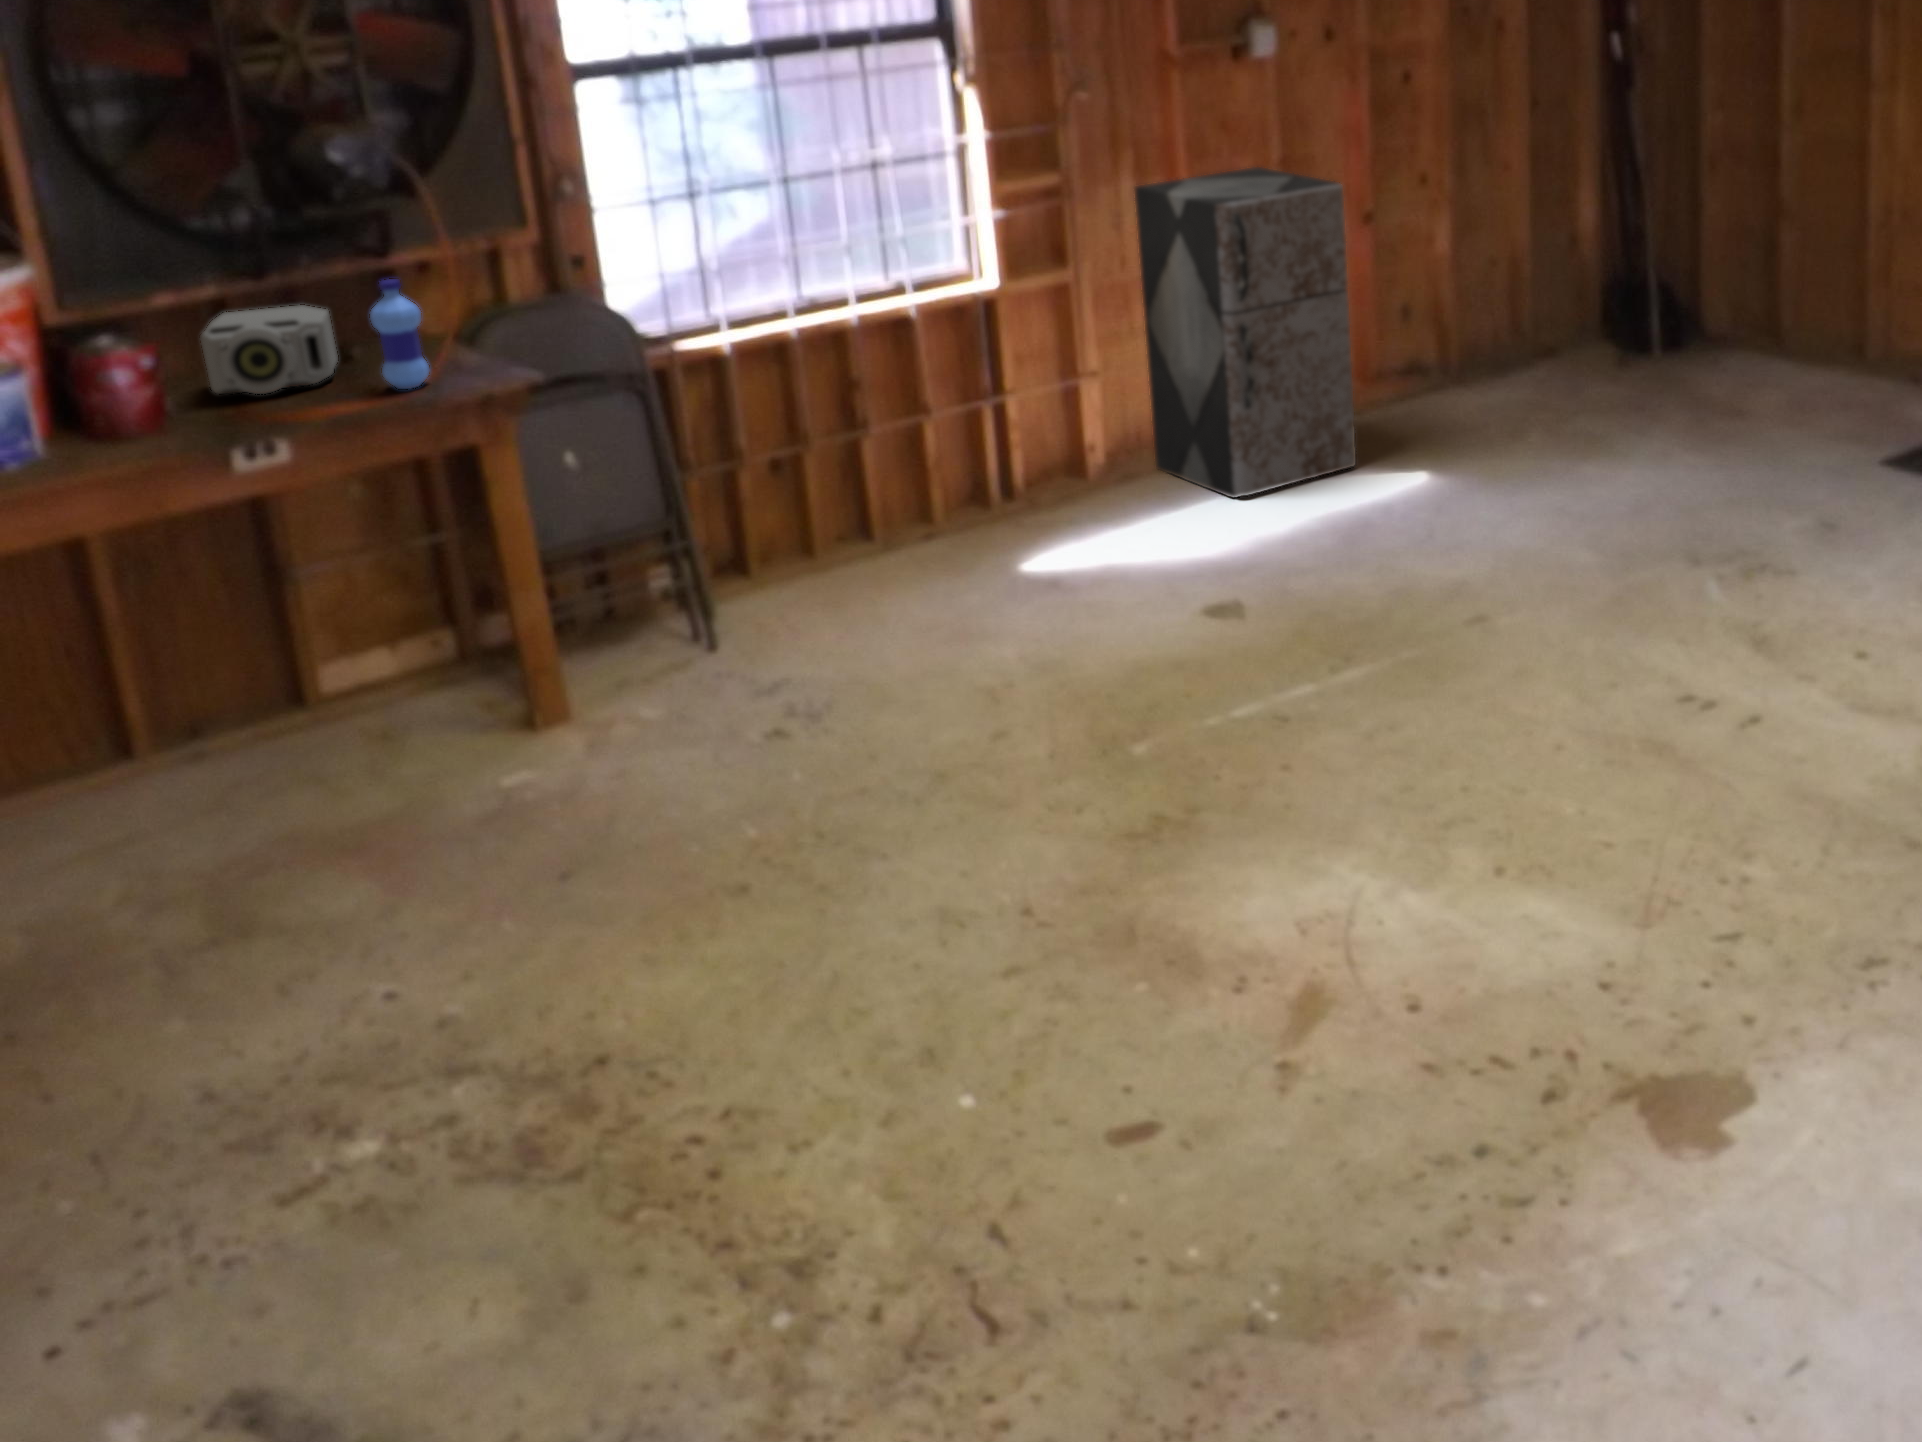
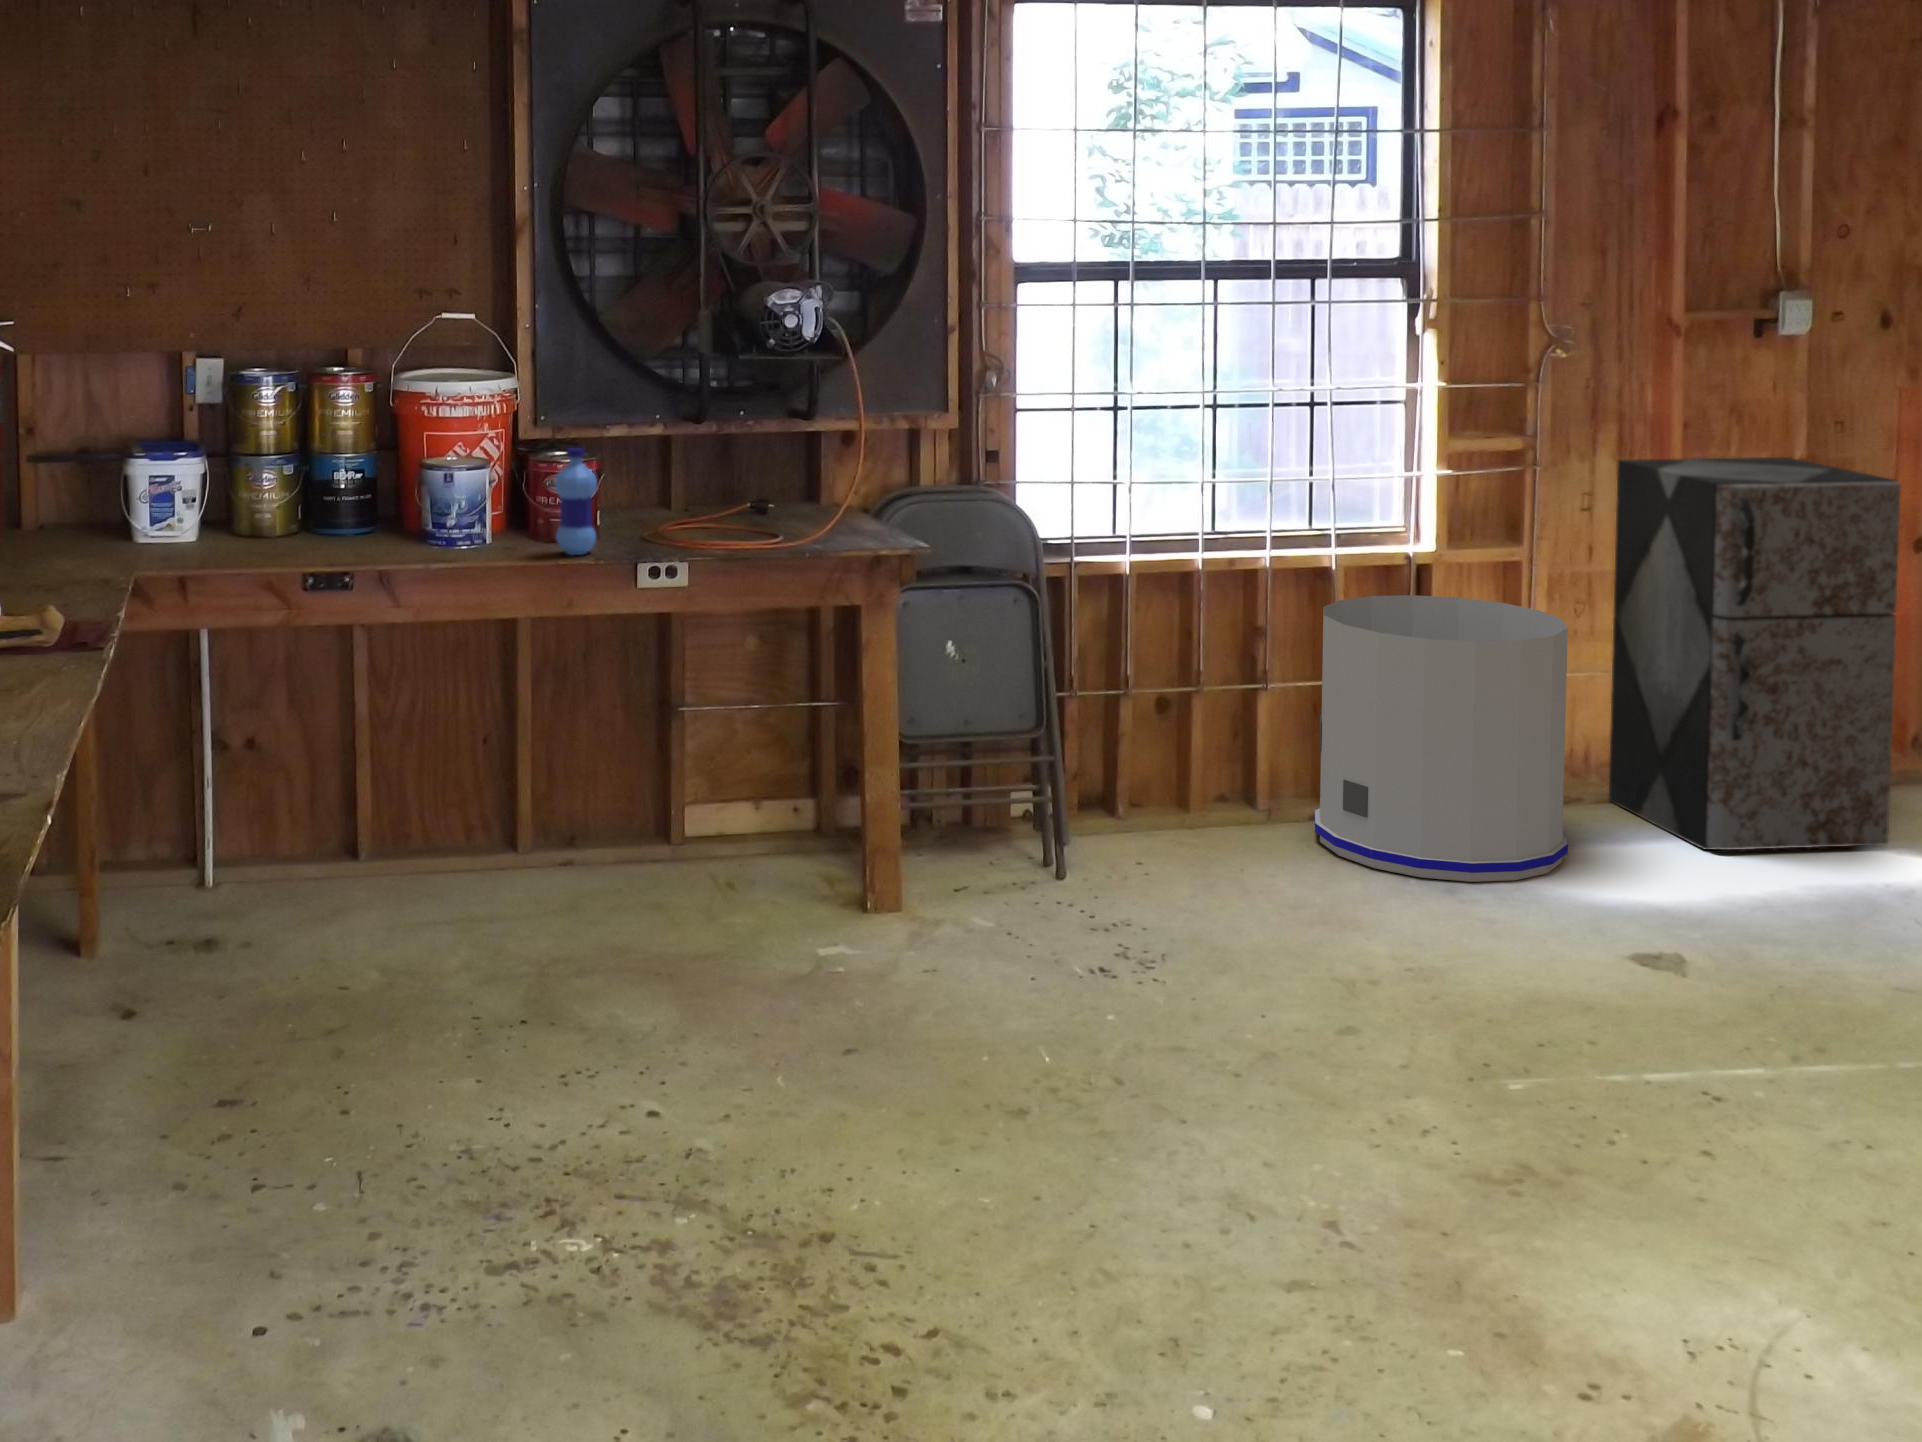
water bottle: present [370,279,429,389] -> present [555,448,597,555]
speaker: present [201,305,338,394] -> none [646,454,756,528]
trash can: none [914,325,1136,573] -> present [1315,595,1568,882]

